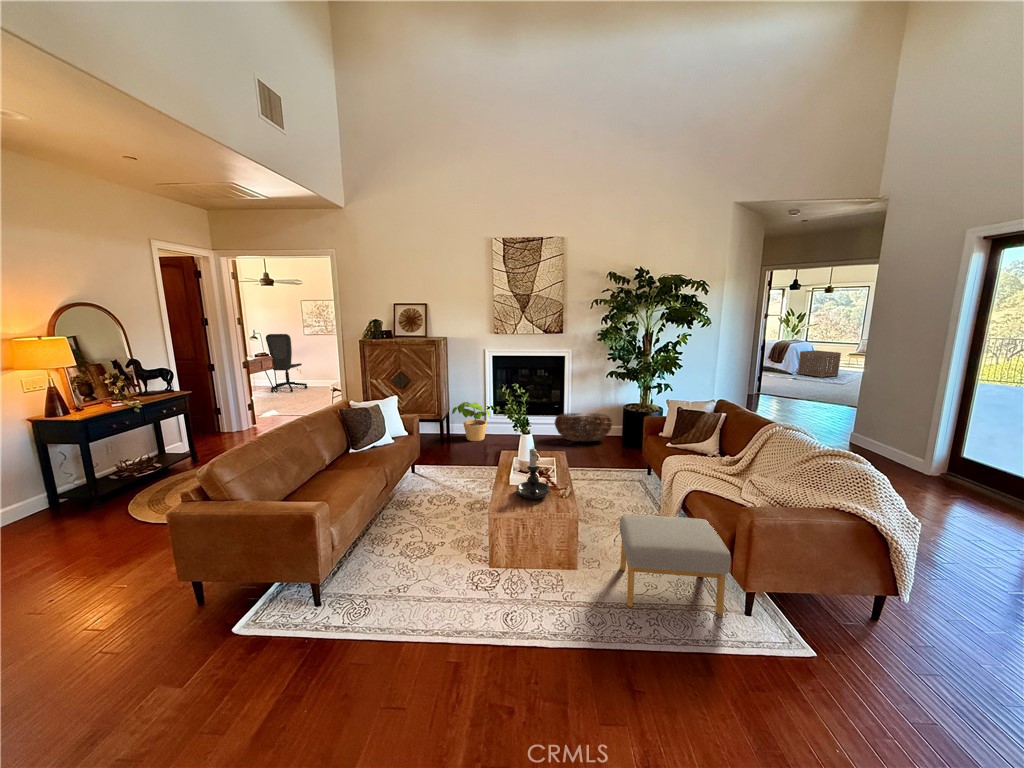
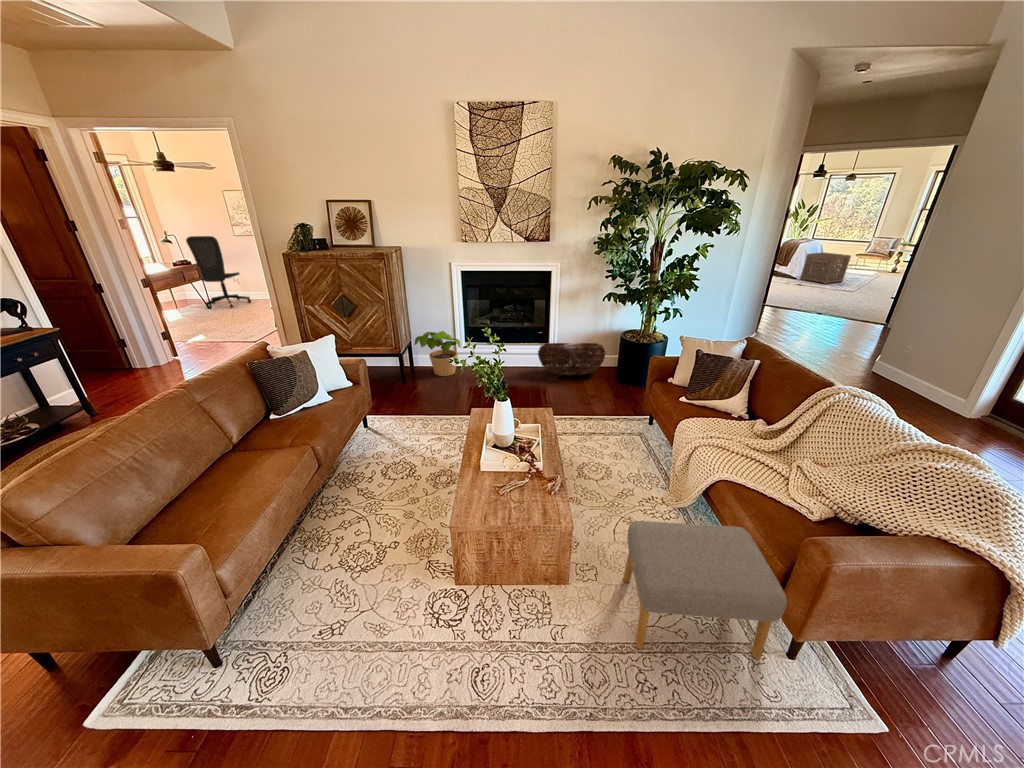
candle holder: present [516,448,551,499] -> none [488,436,536,506]

